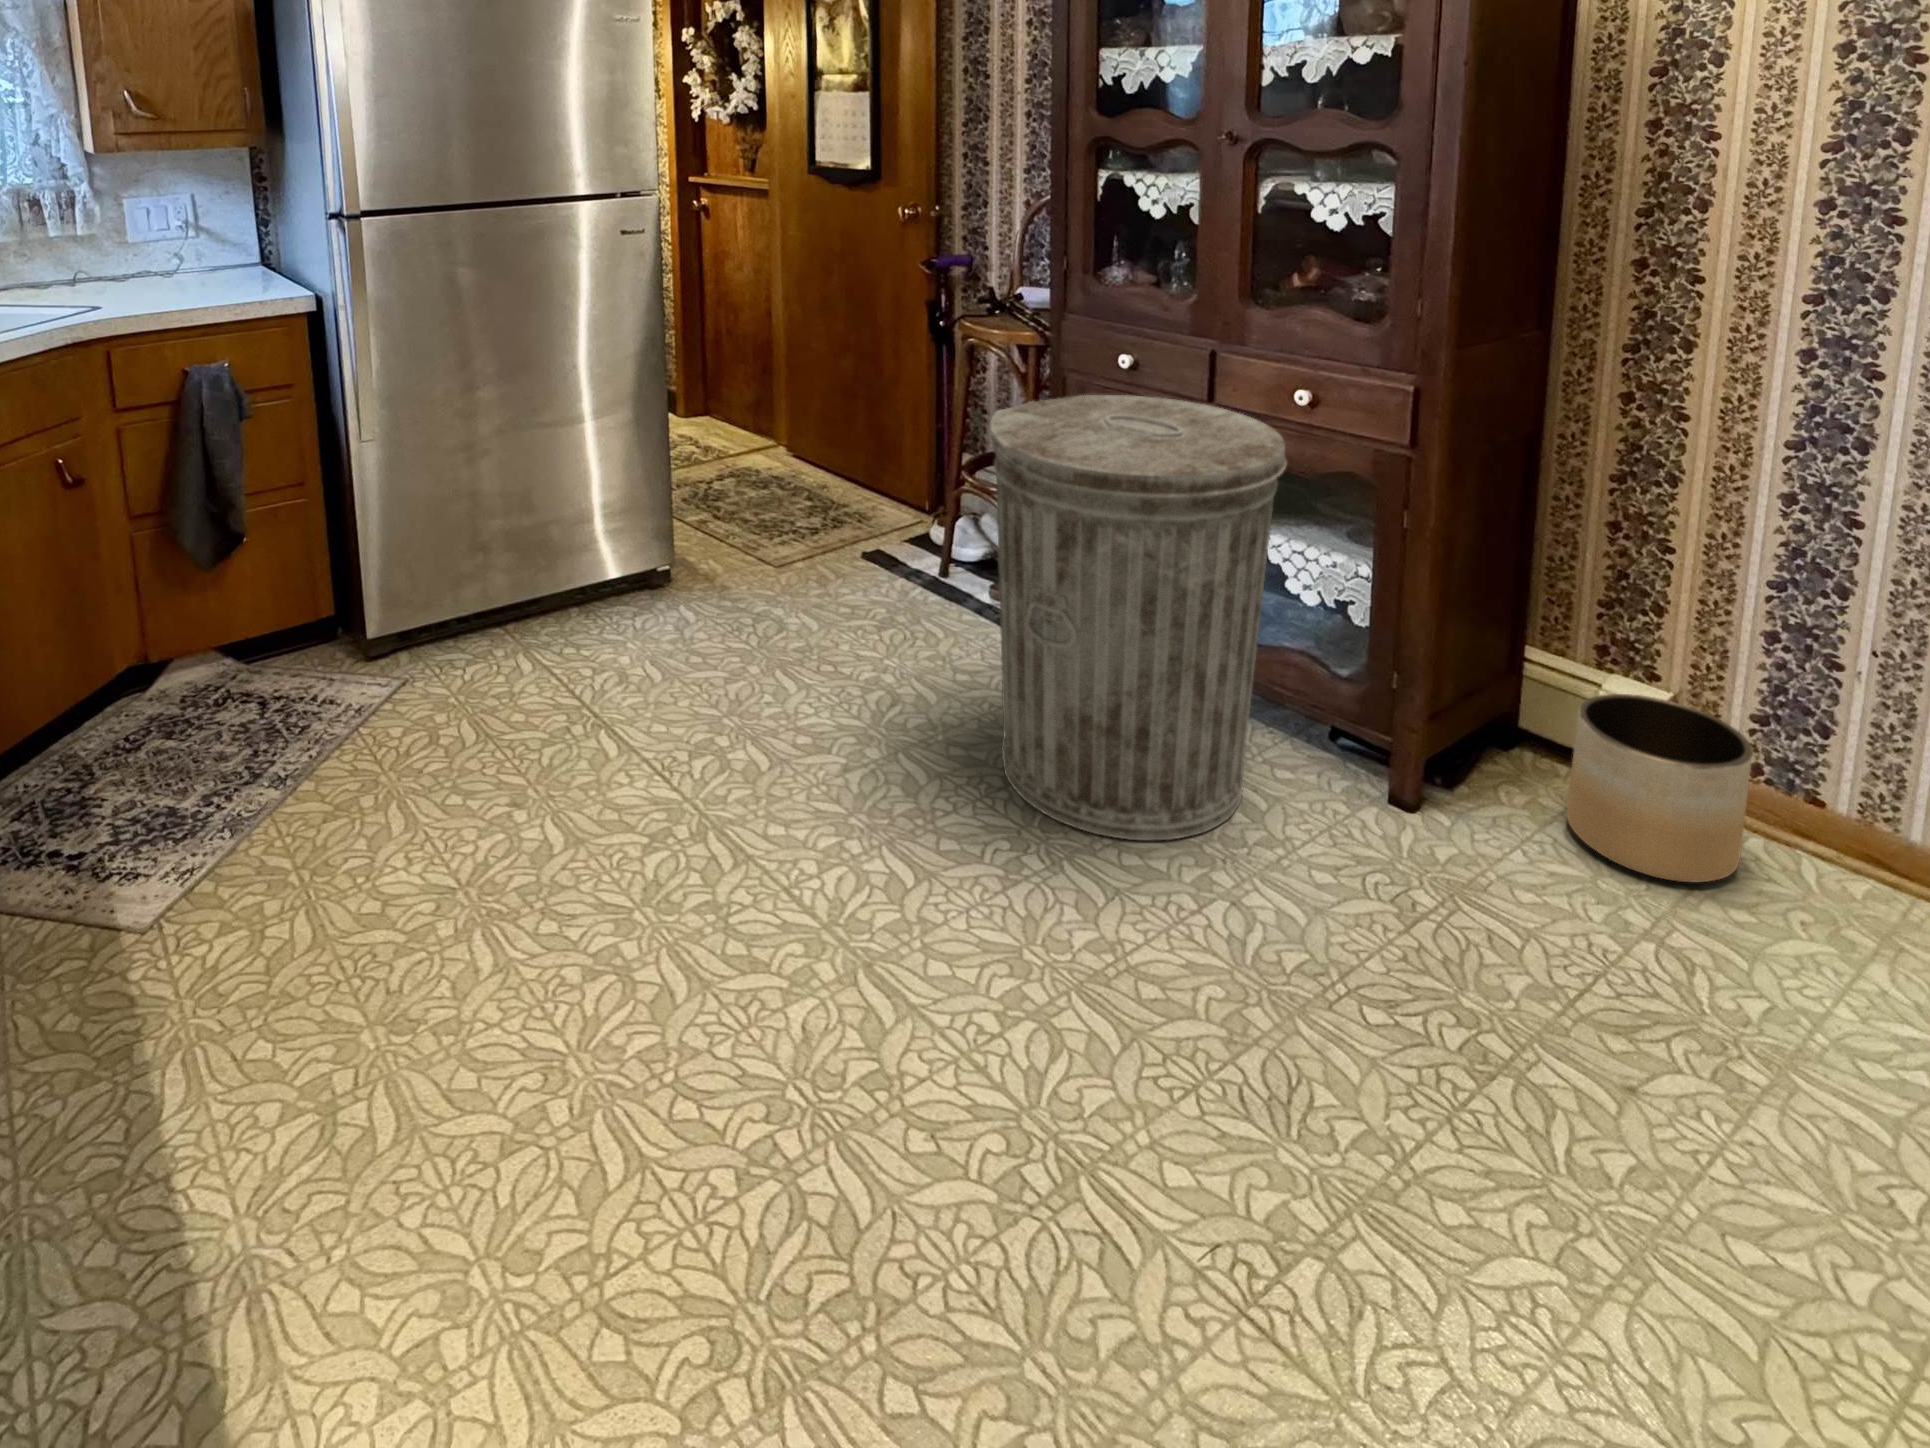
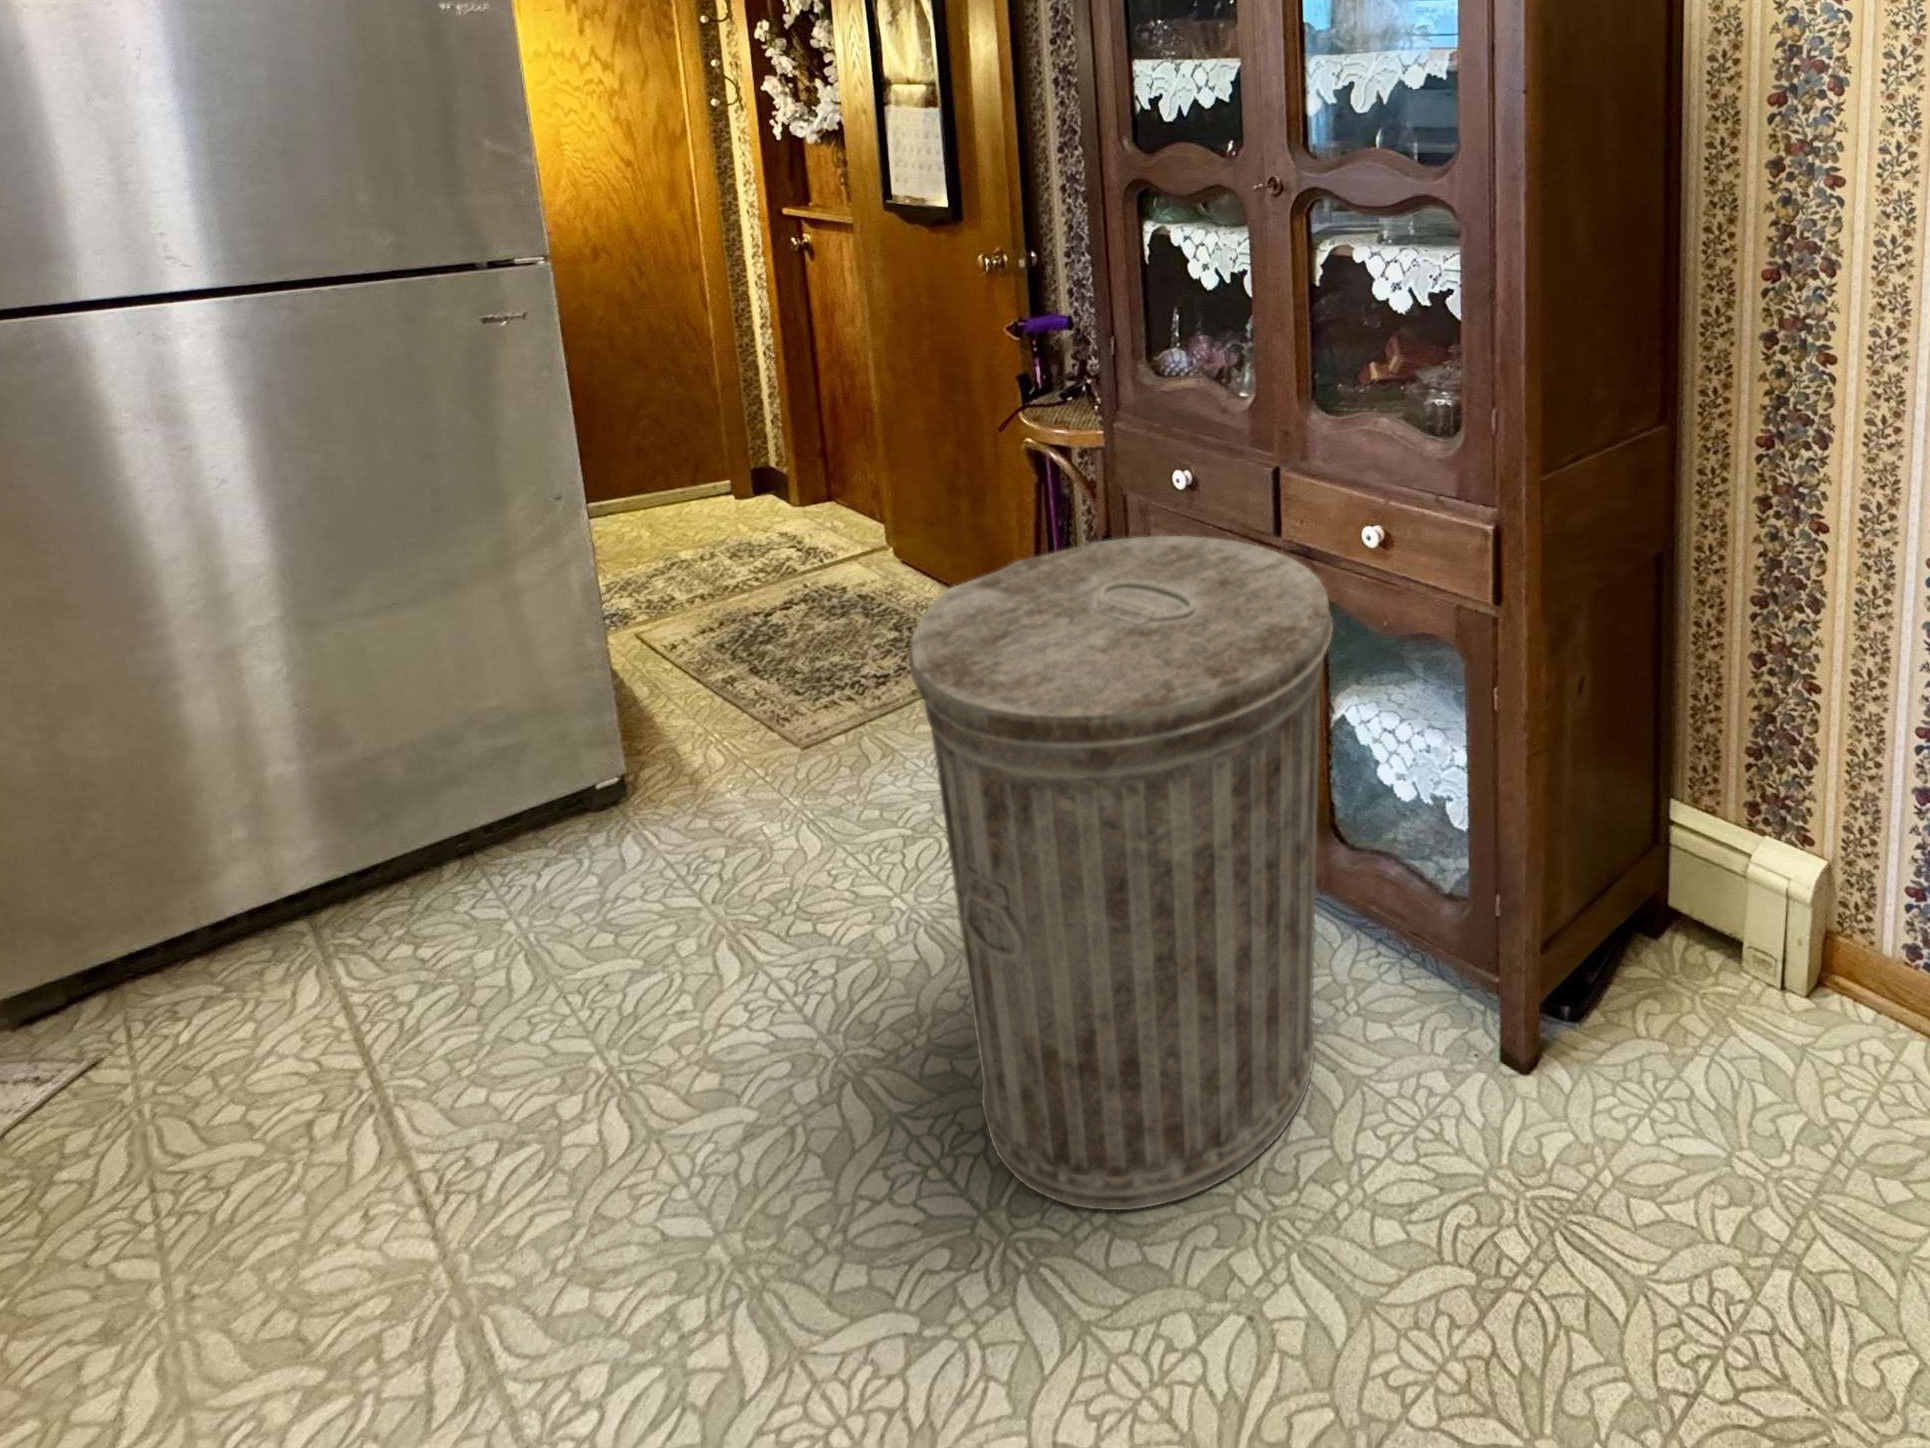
planter: present [1567,694,1753,882] -> none [1704,878,1900,1143]

